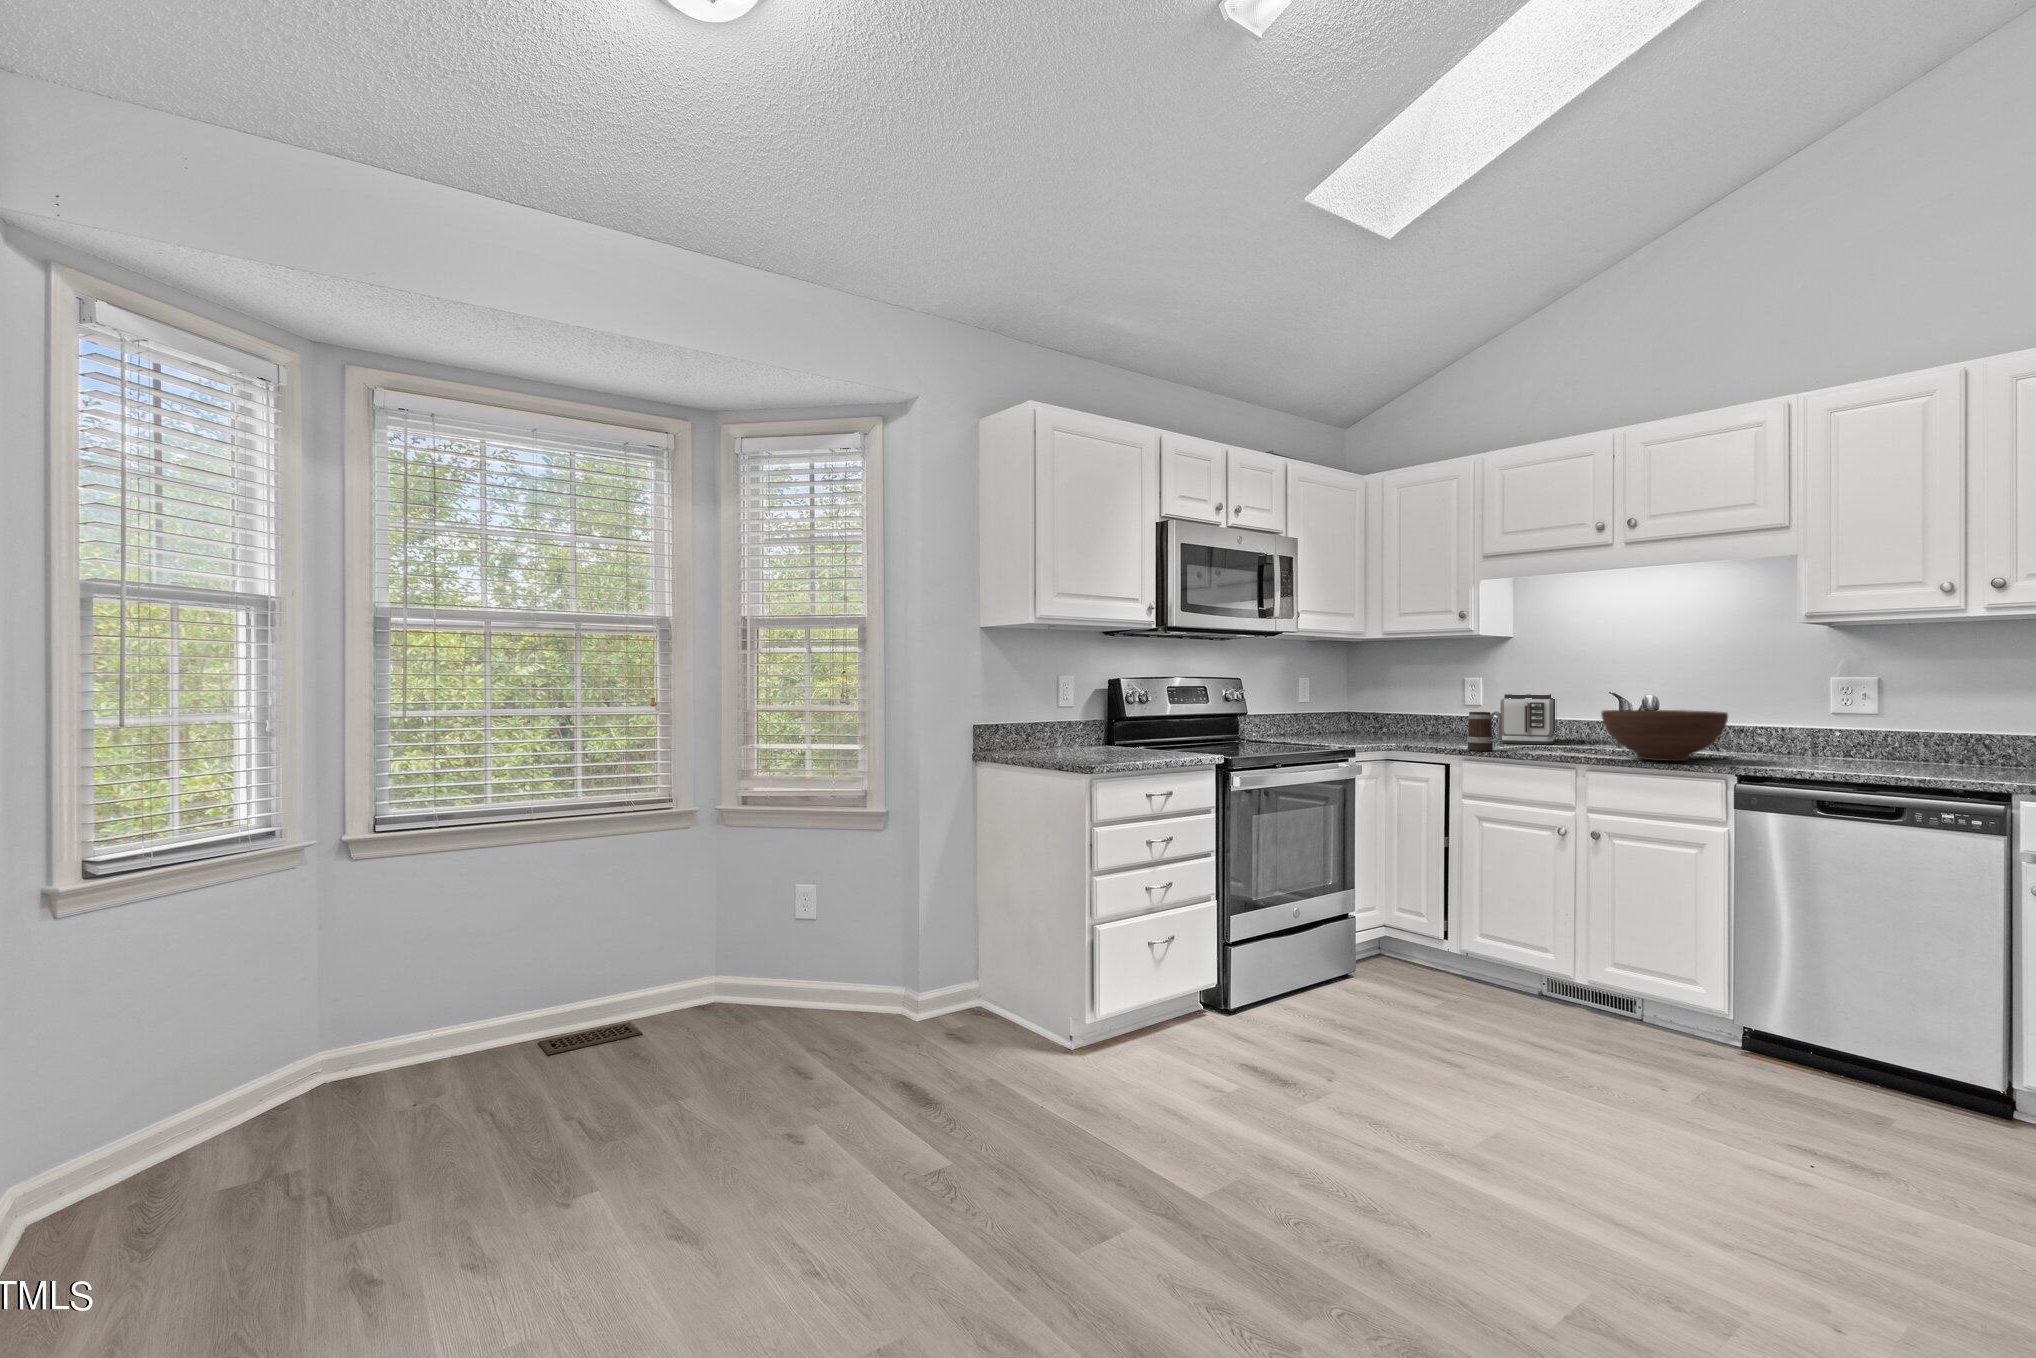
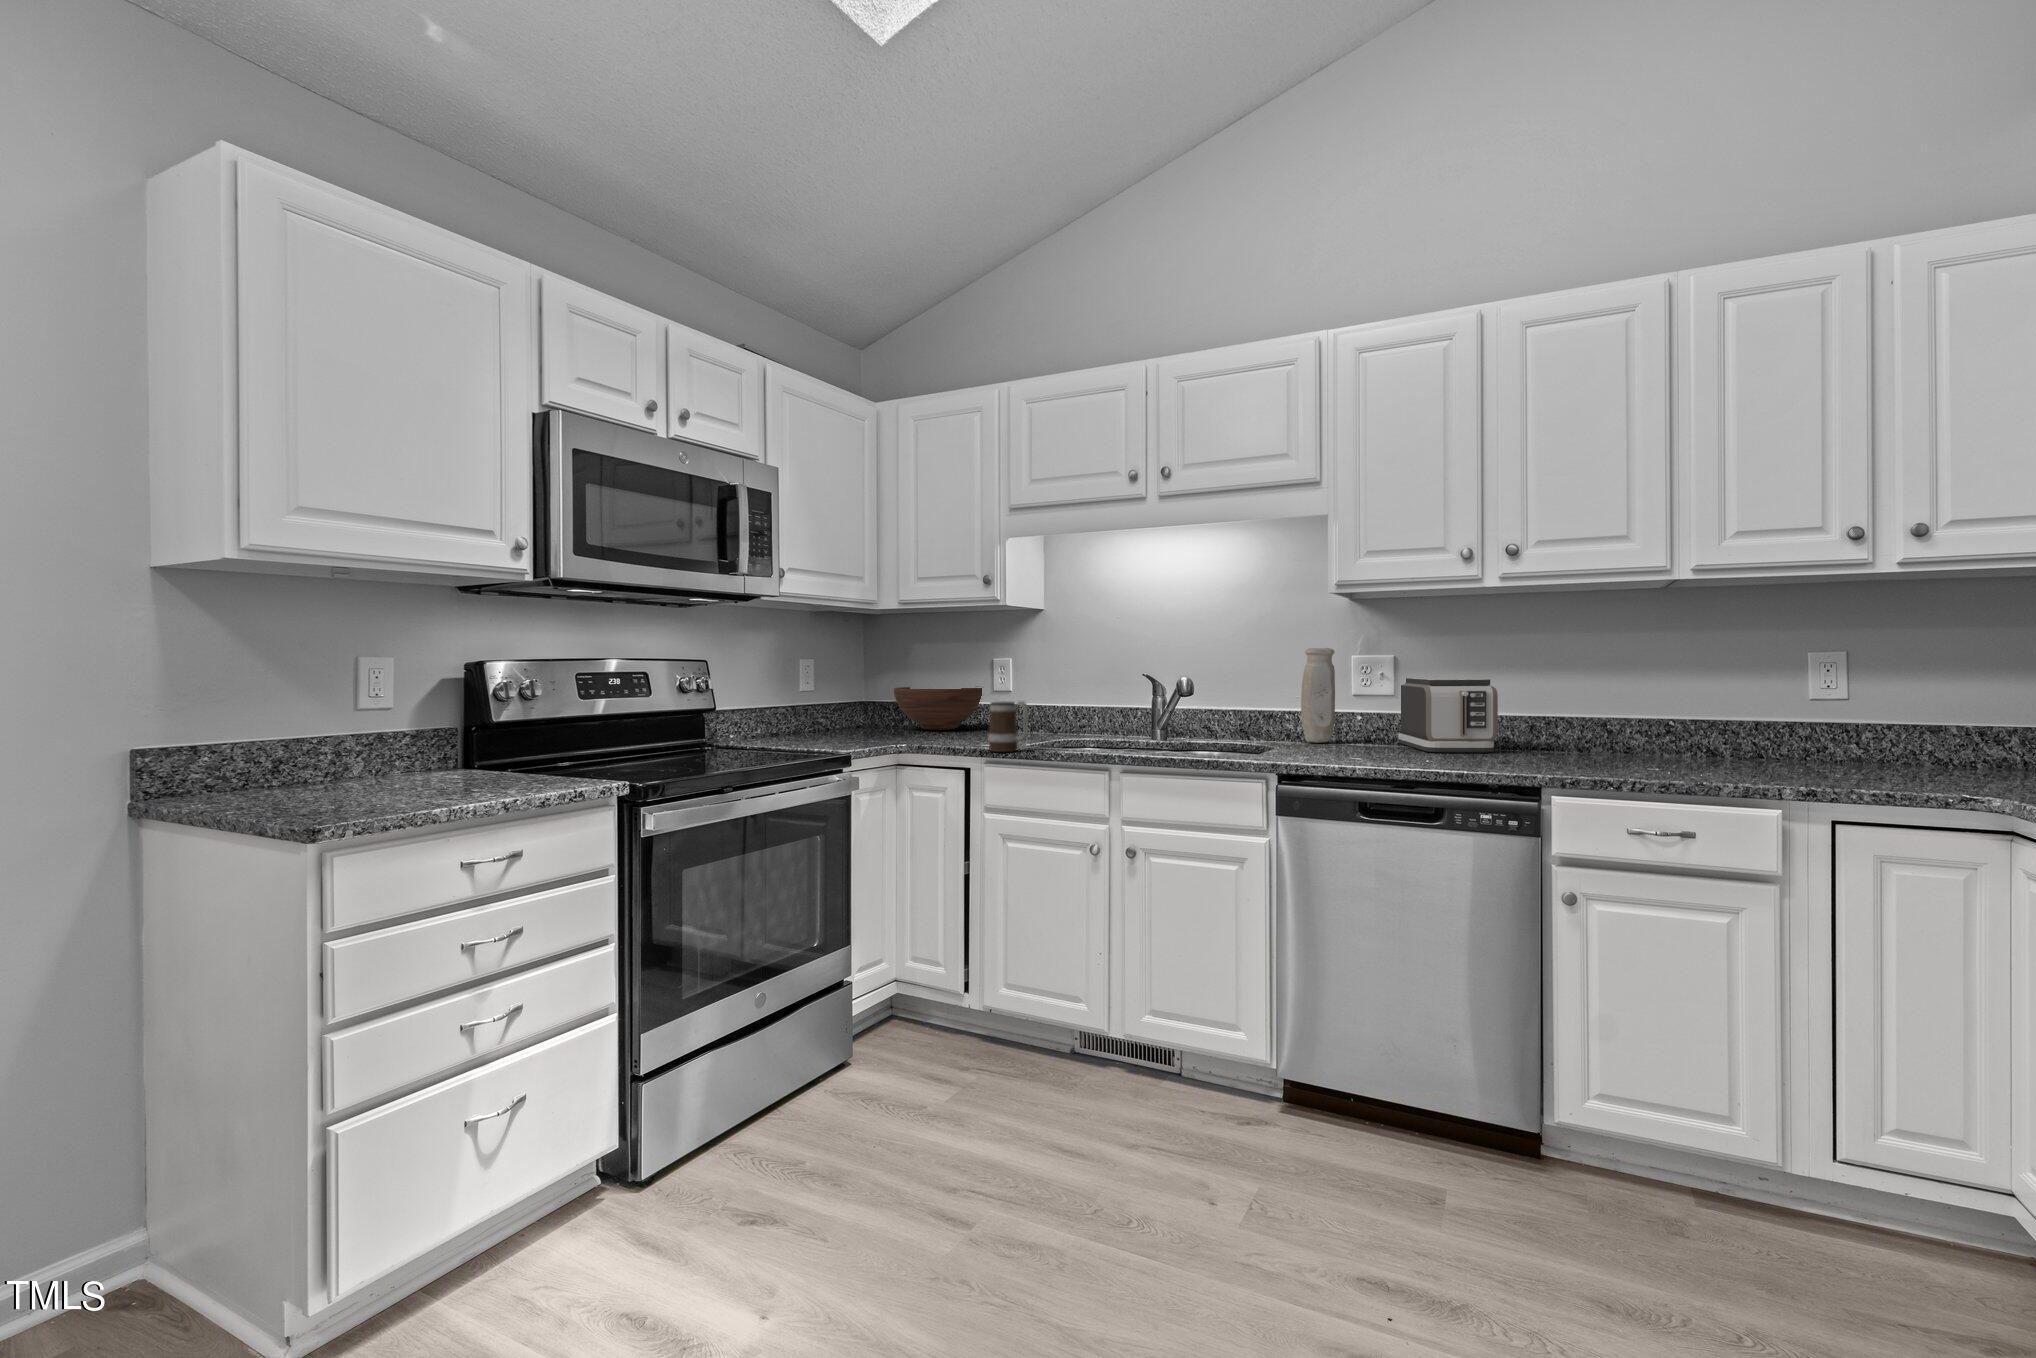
vase: none [1774,670,1812,755] -> present [1301,648,1335,743]
toaster: present [1500,694,1557,745] -> present [1398,678,1498,752]
fruit bowl: present [1601,710,1728,761] -> present [894,687,982,730]

